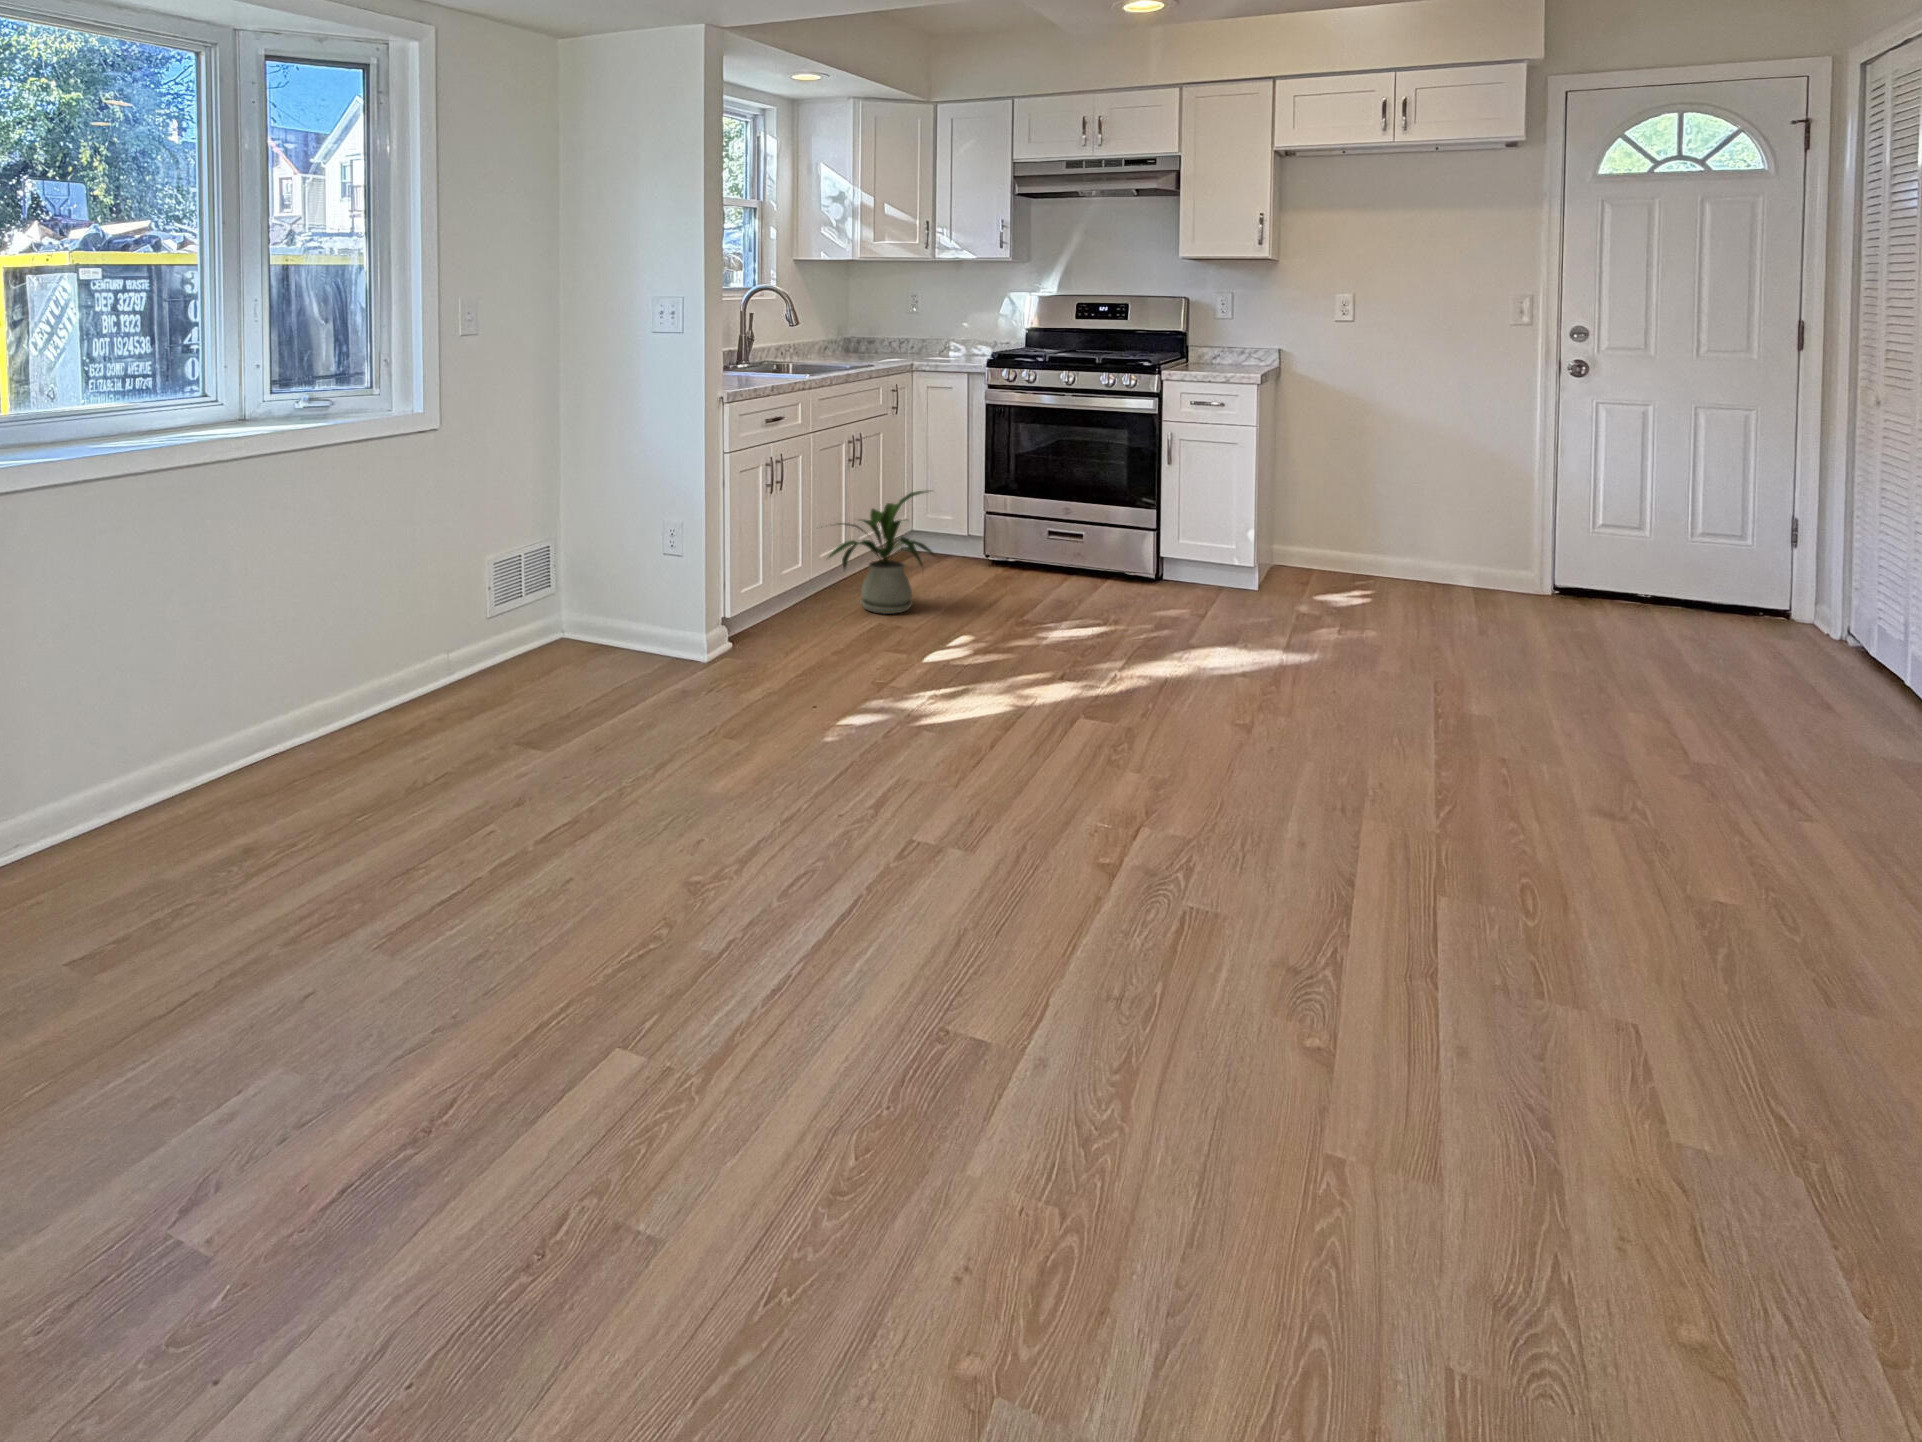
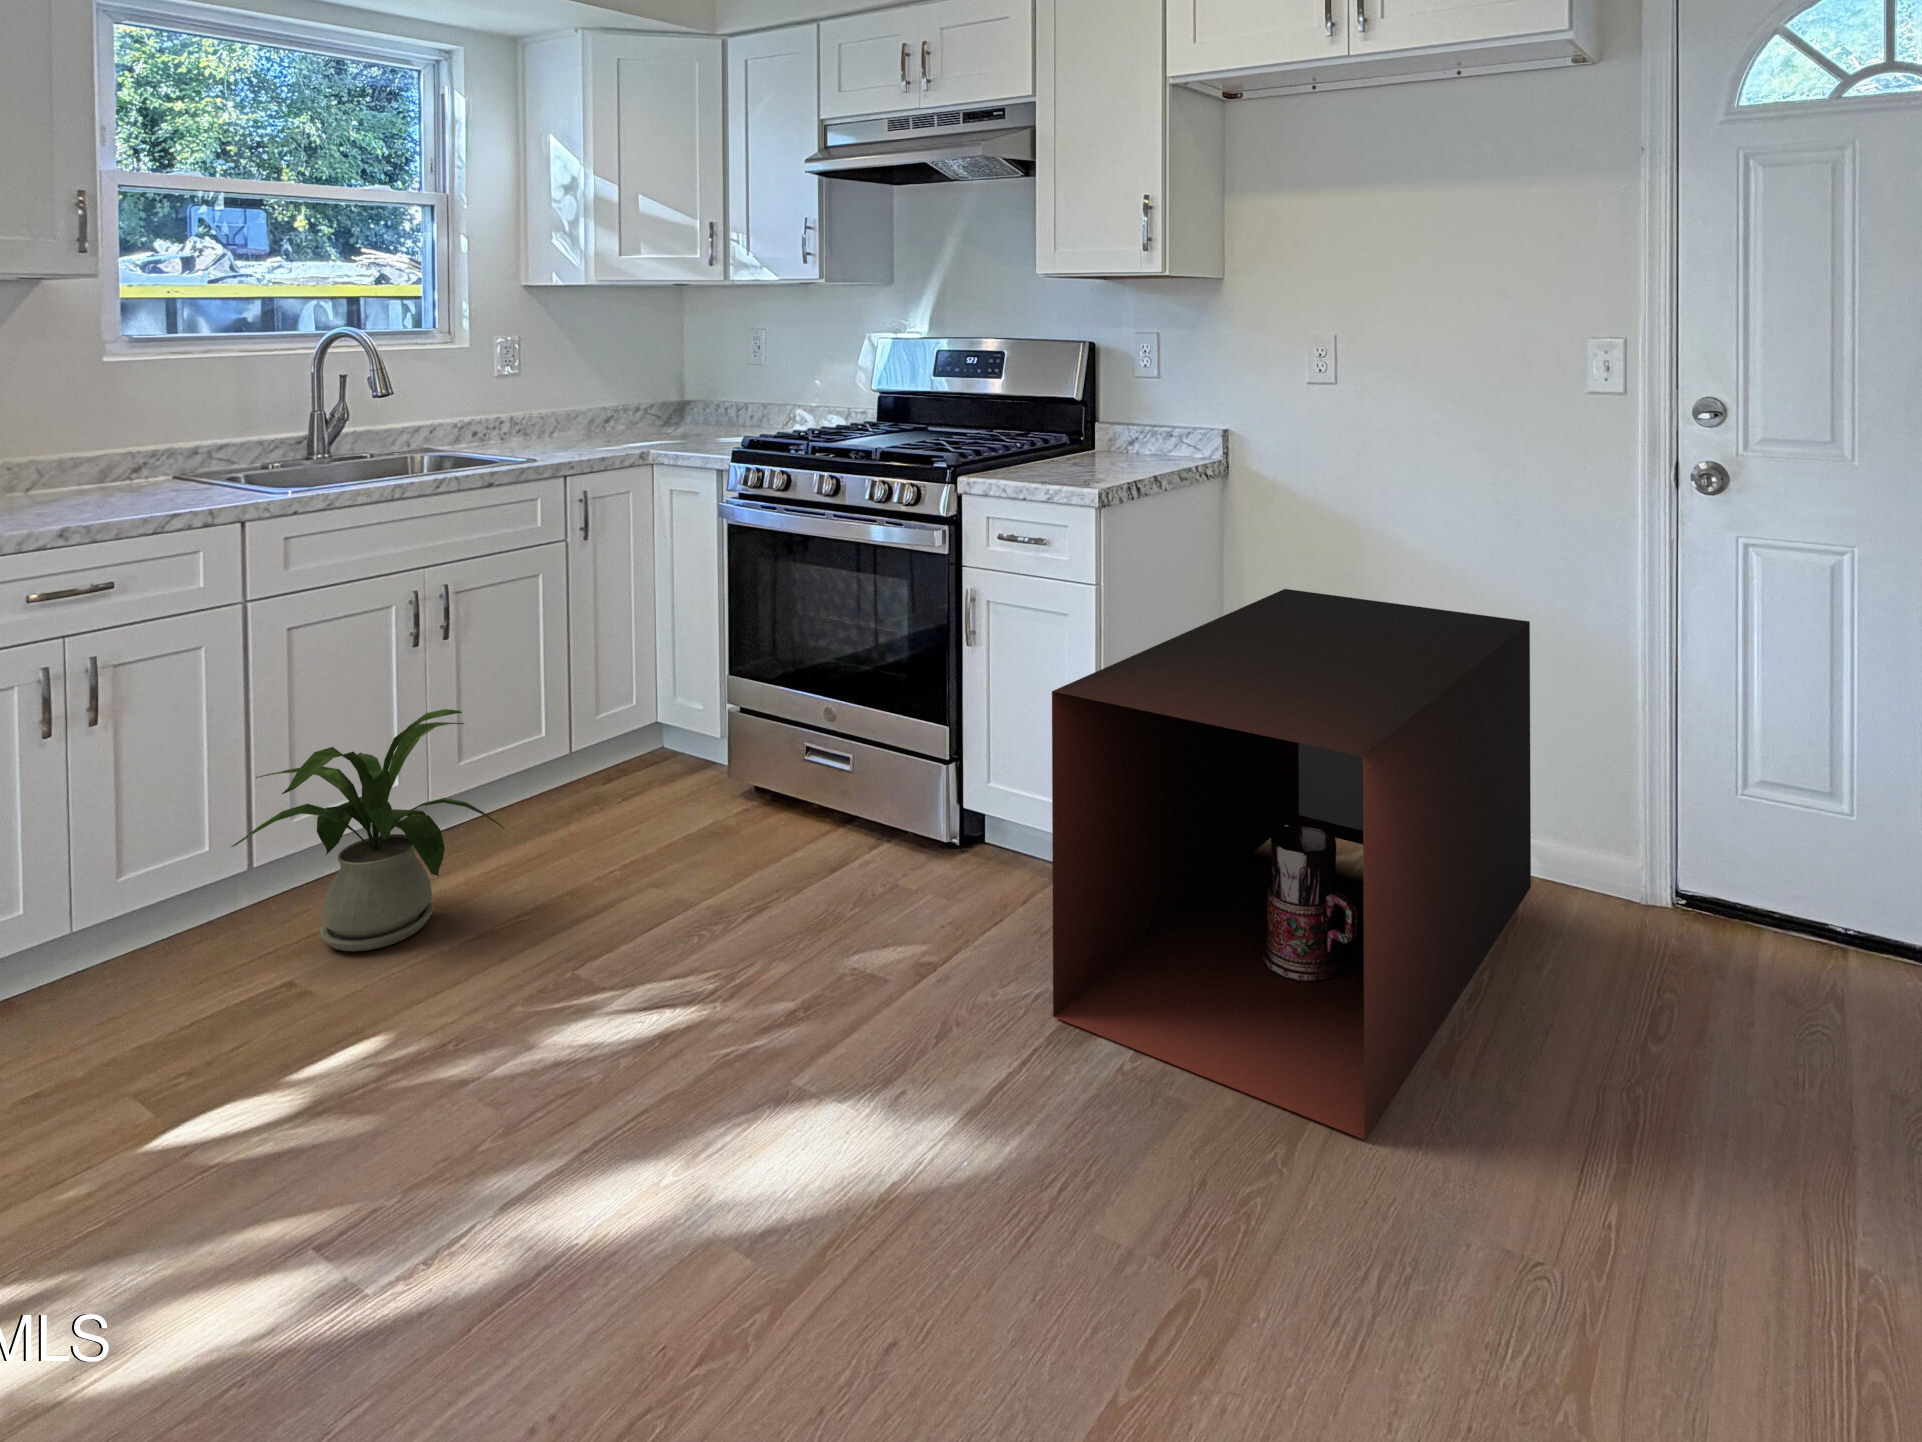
storage cabinet: none [1281,437,1474,652] -> present [1052,589,1531,1140]

